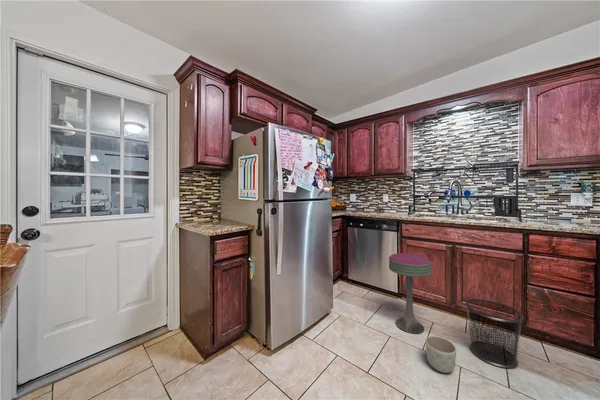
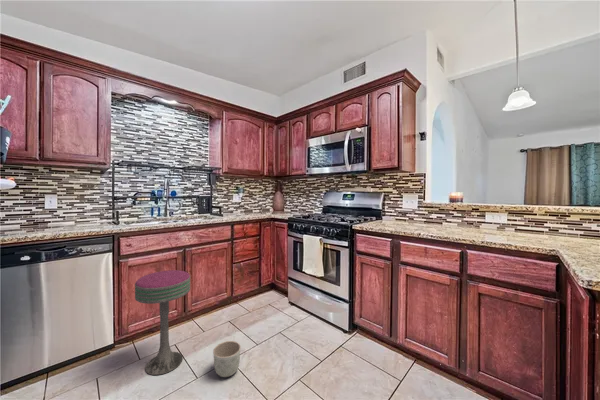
waste bin: present [465,299,523,368] -> none [216,287,254,341]

